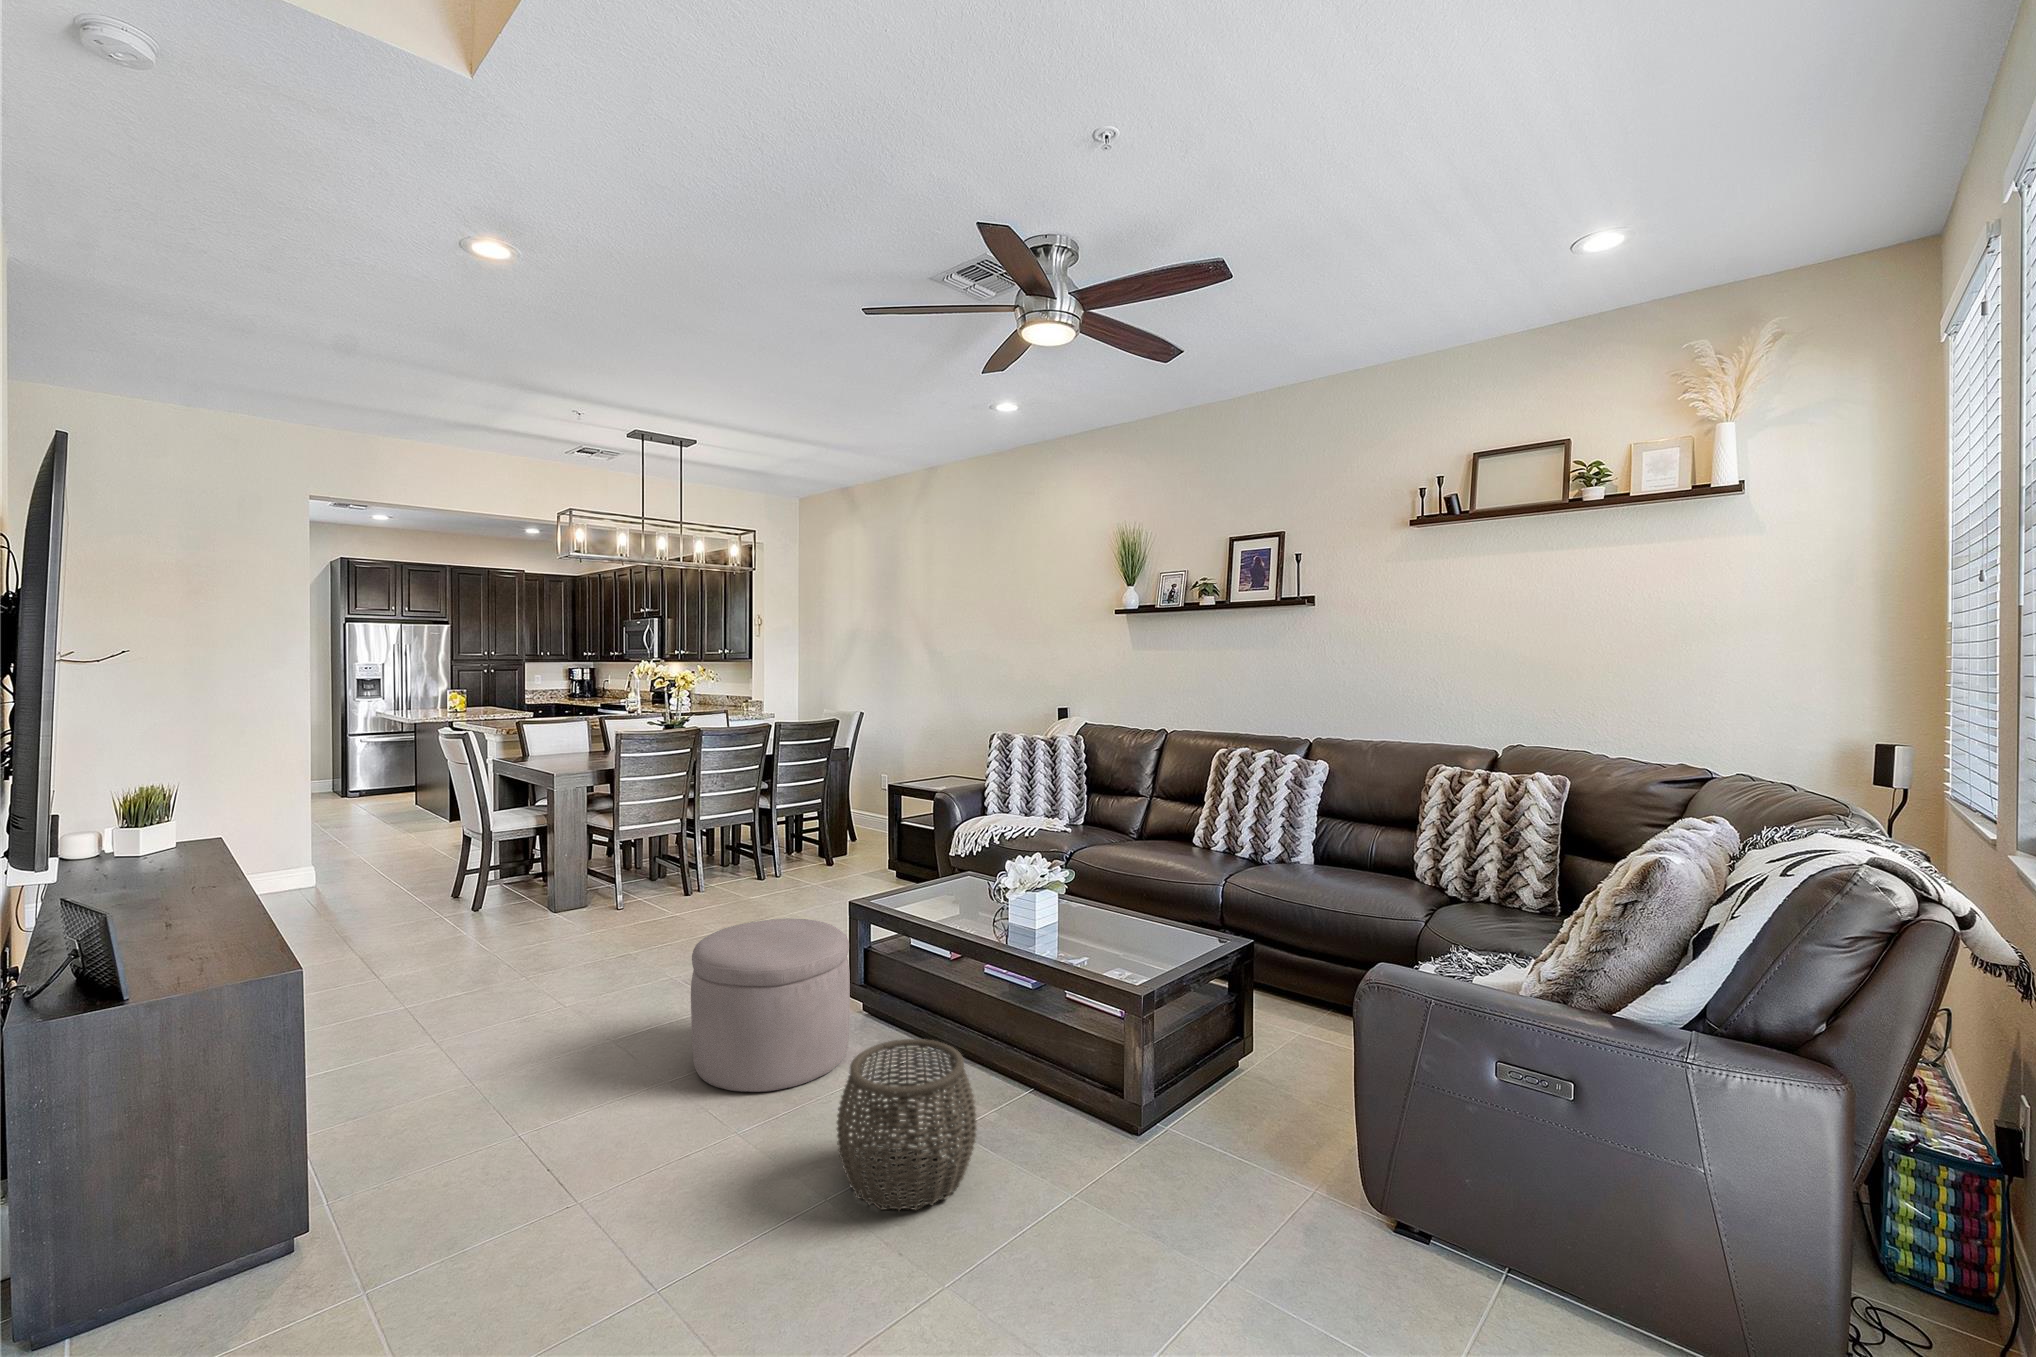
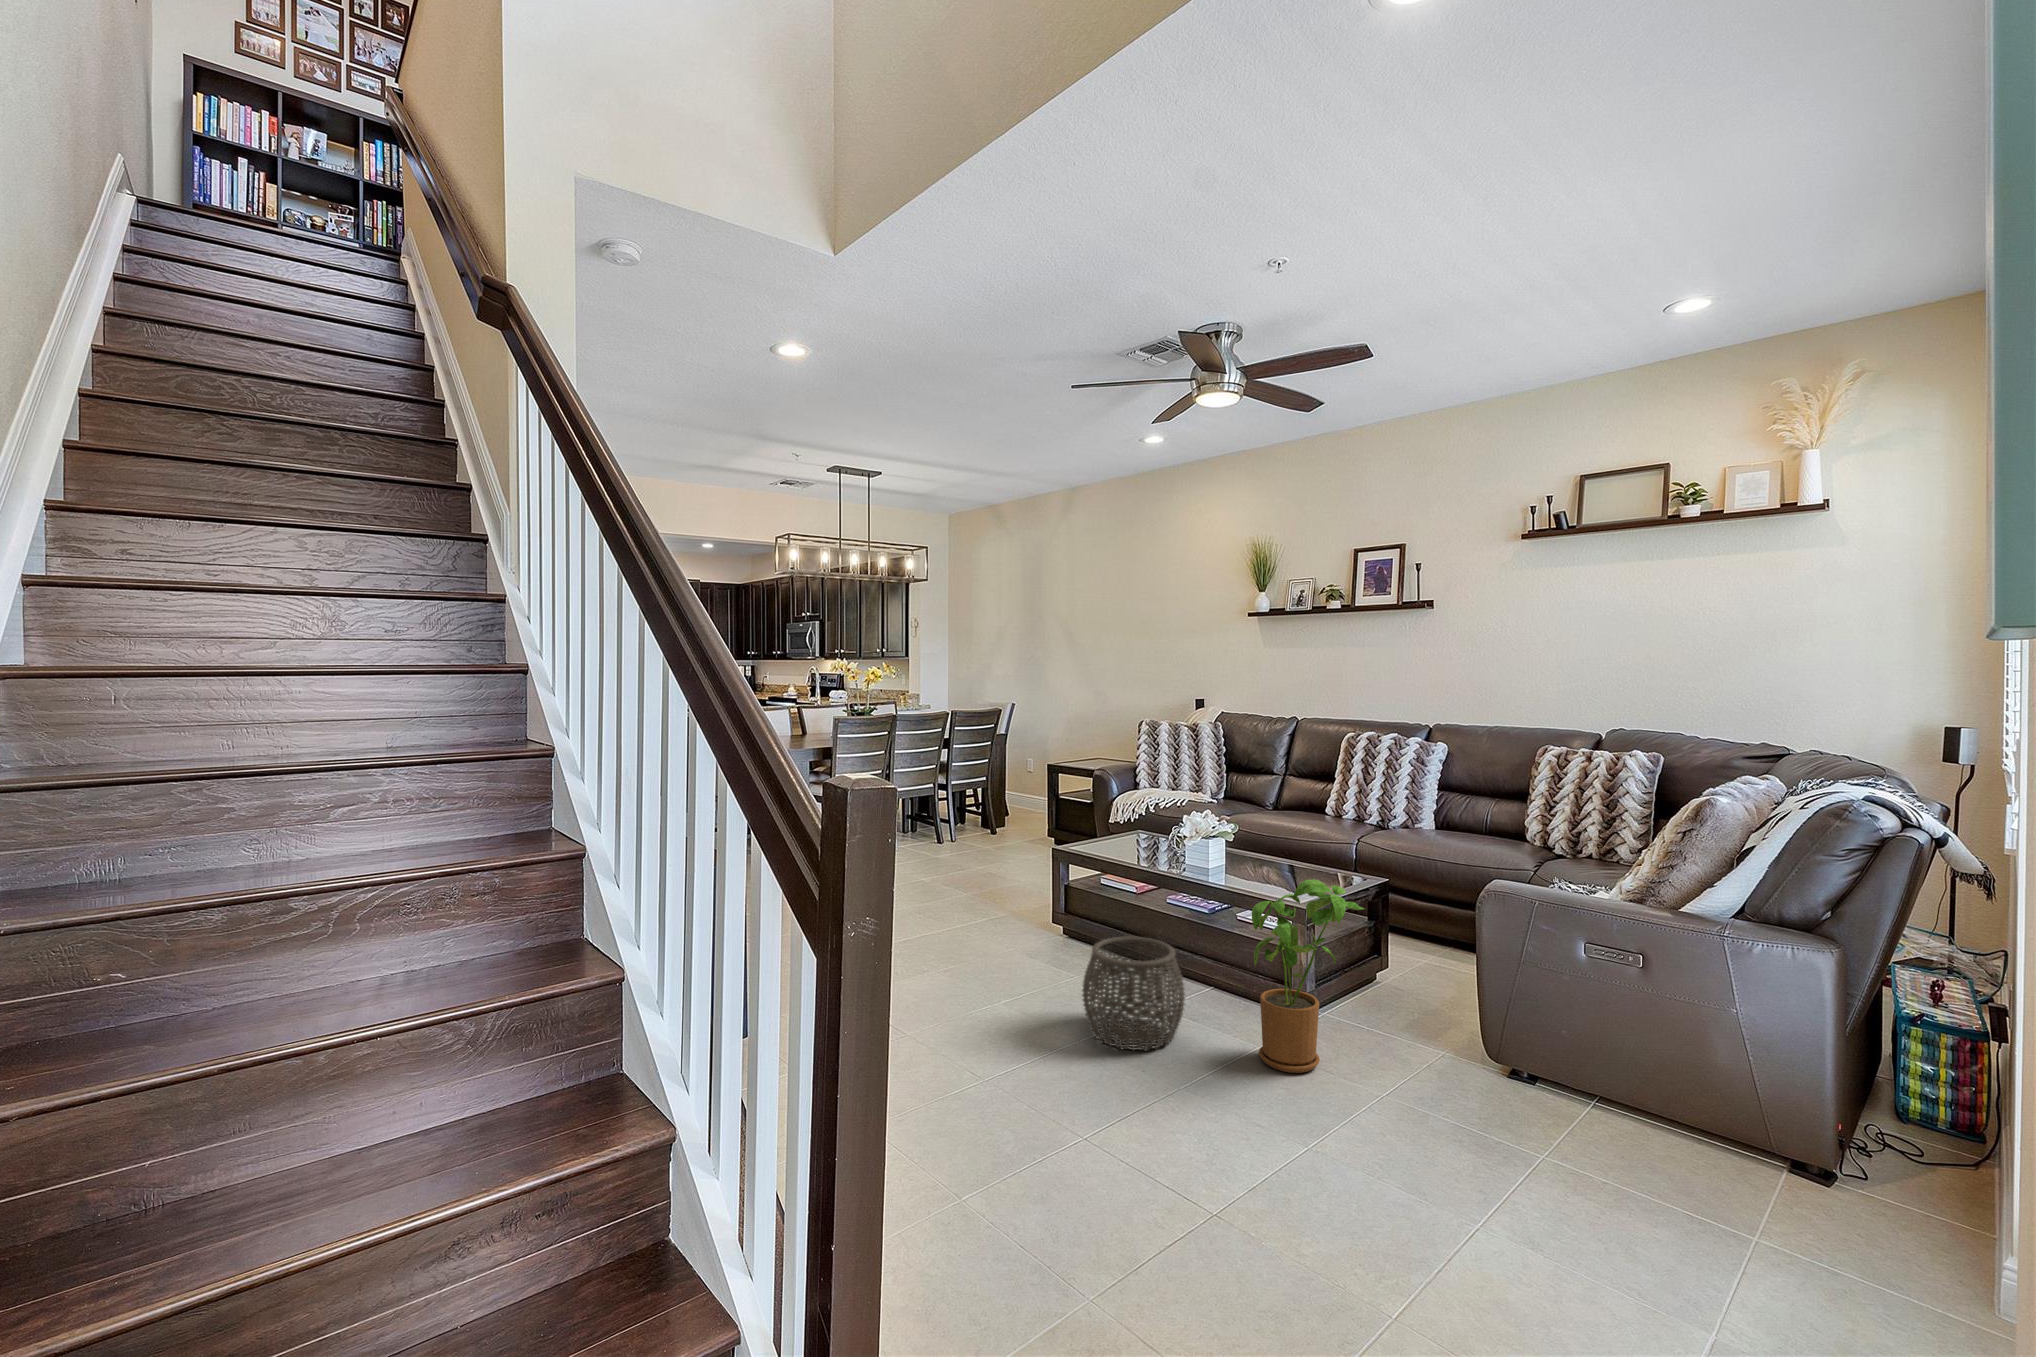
ottoman: present [691,919,850,1092] -> none [945,859,1062,982]
house plant: none [1058,969,1209,1240] -> present [1252,879,1364,1073]

